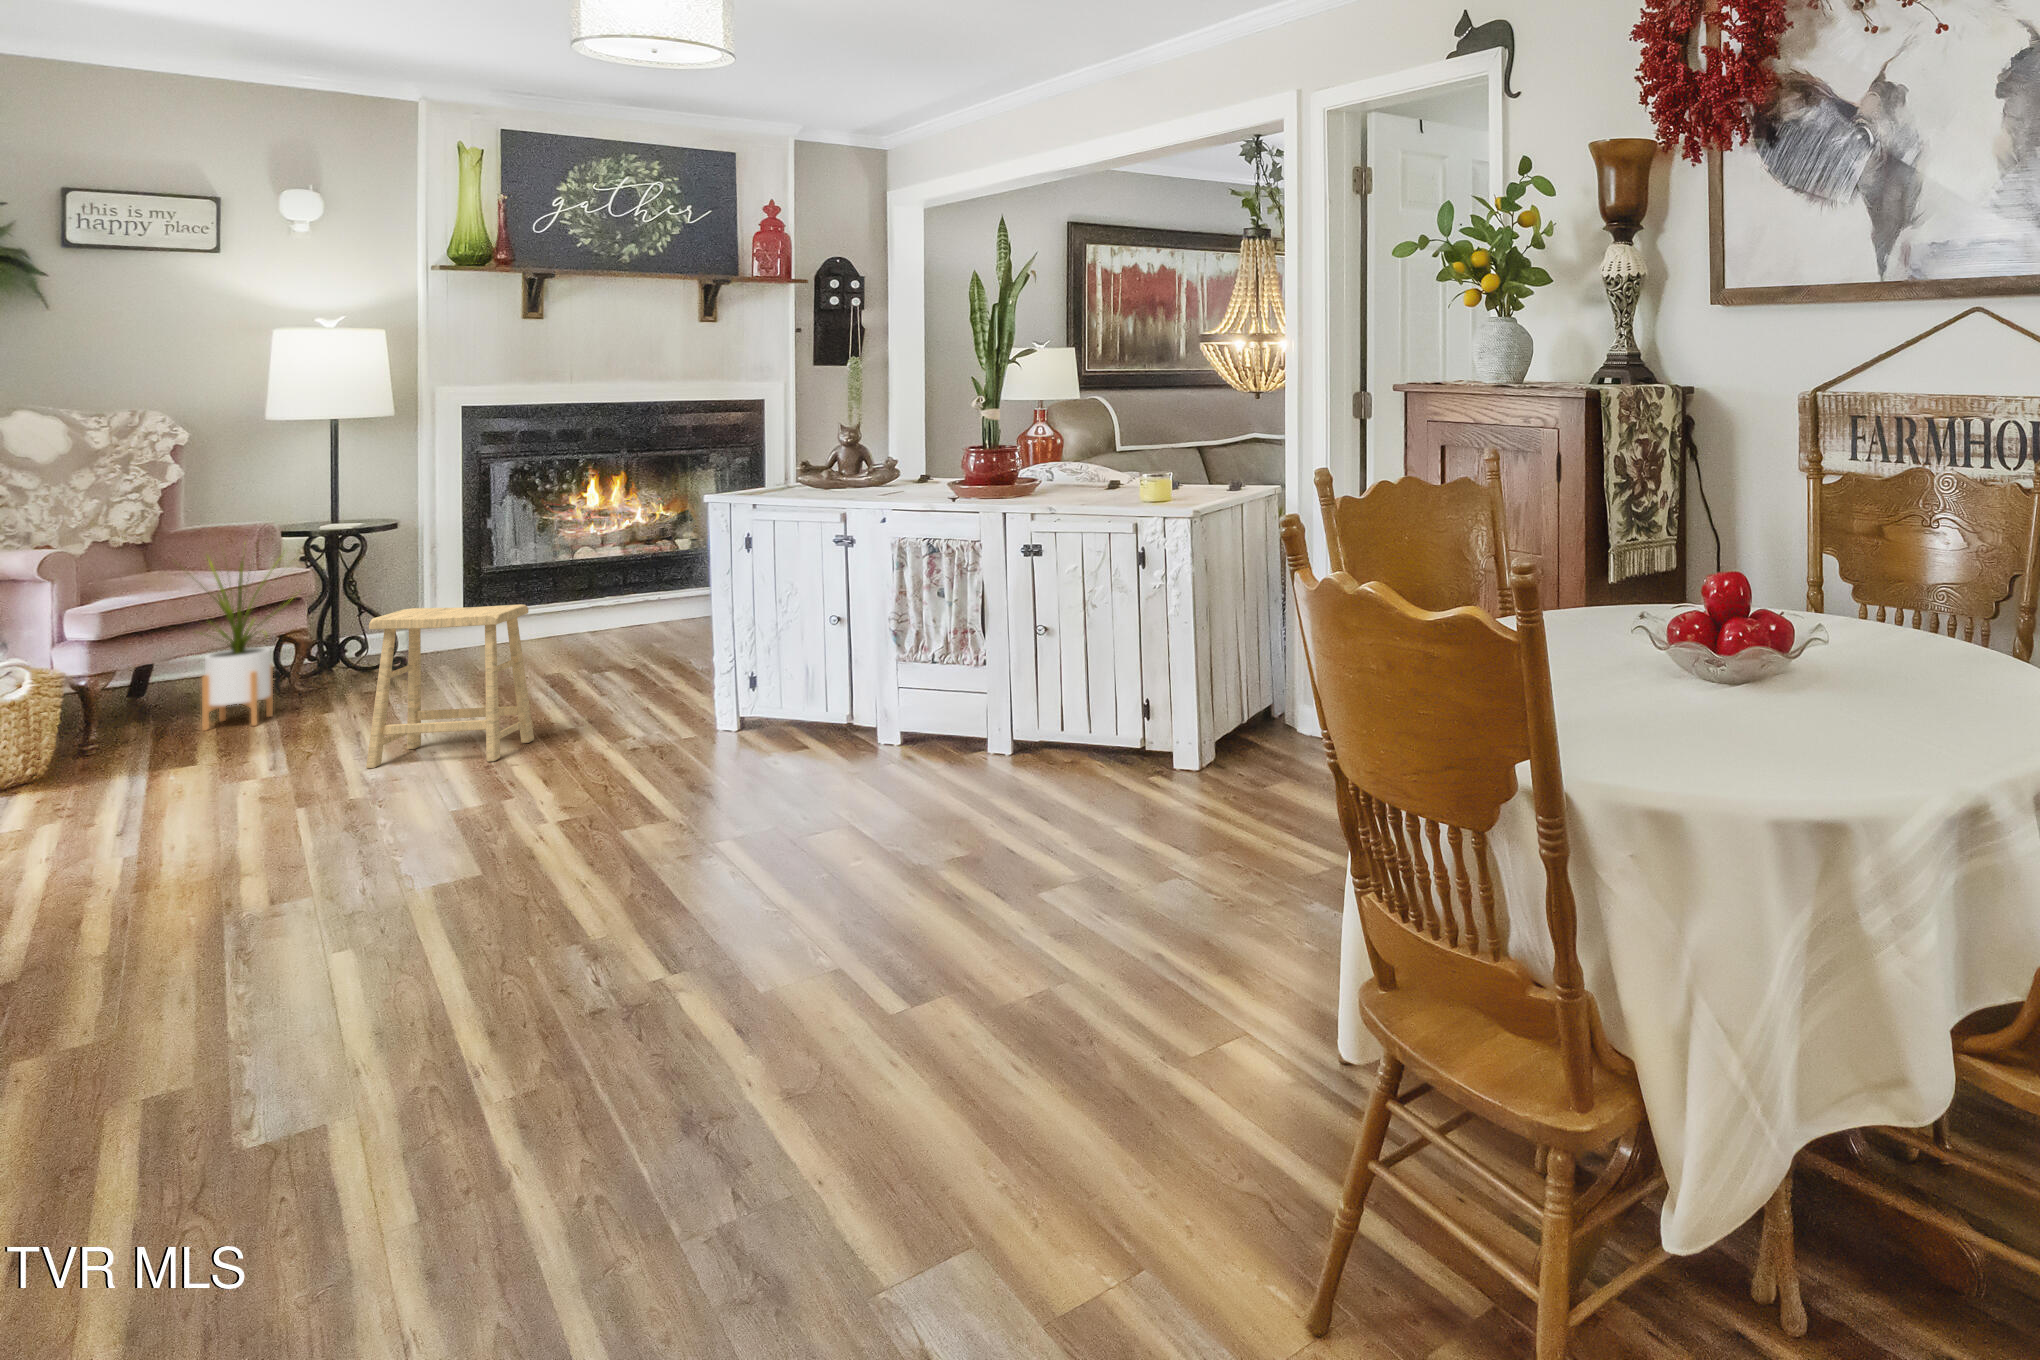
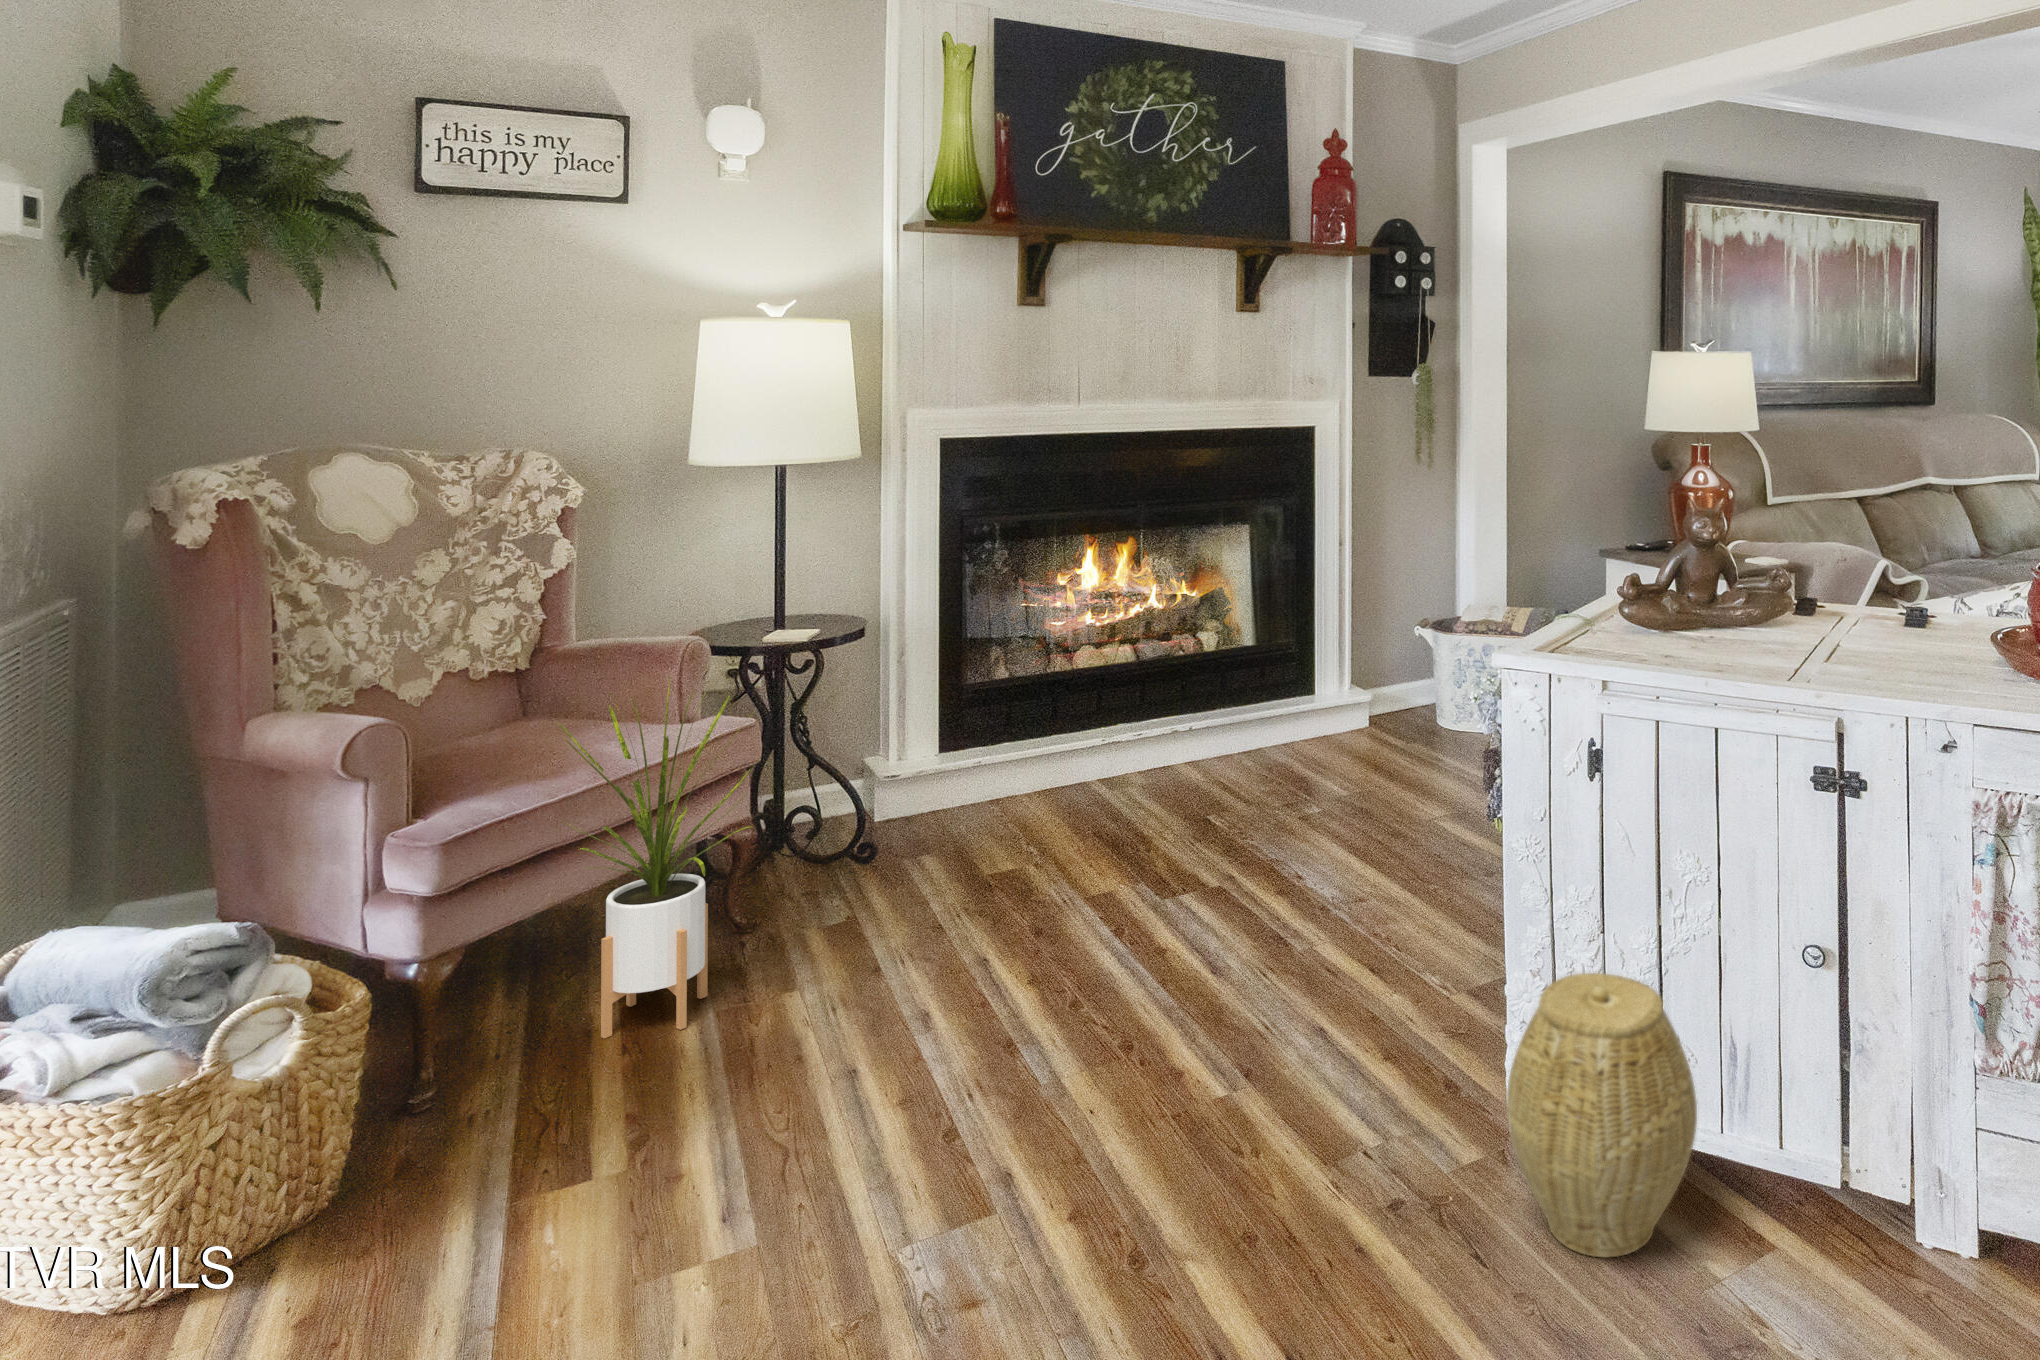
footstool: present [366,604,534,768] -> none [907,875,1185,1244]
woven basket: none [679,638,780,752] -> present [1506,973,1697,1257]

